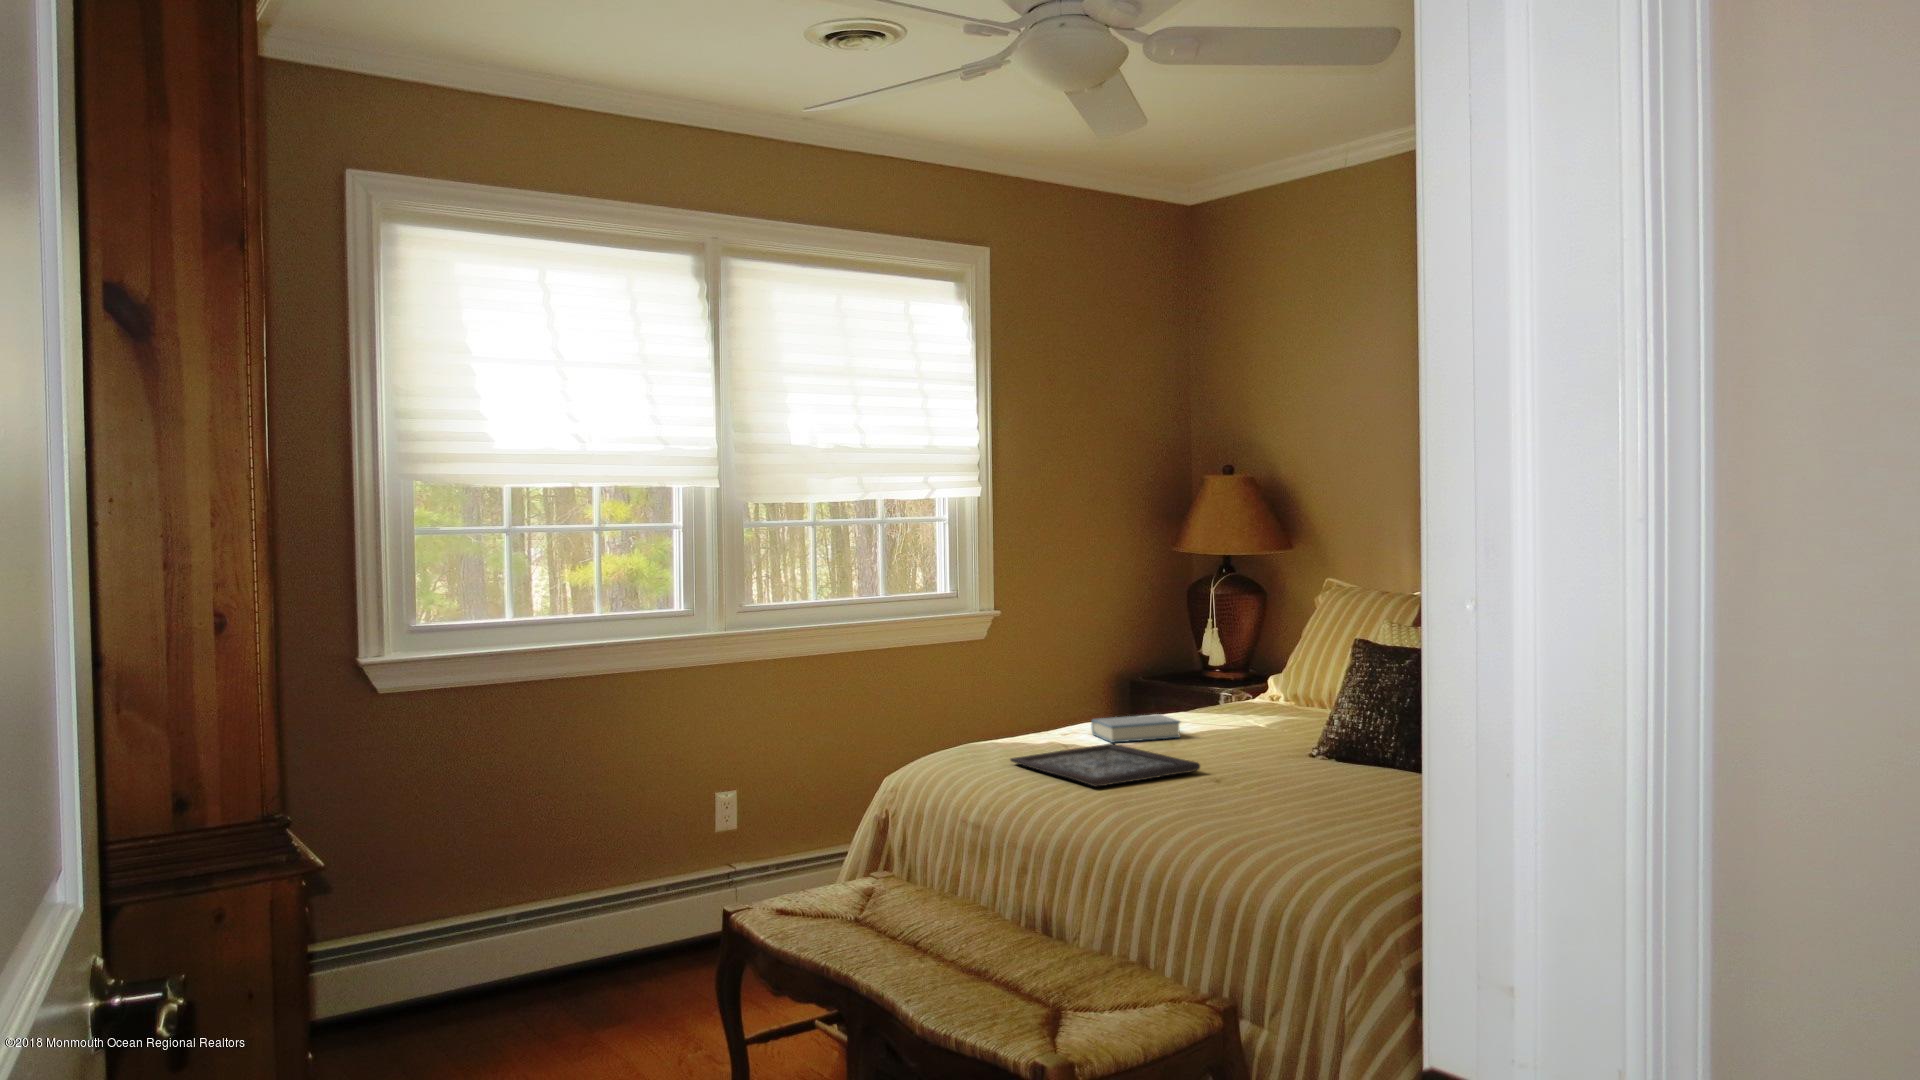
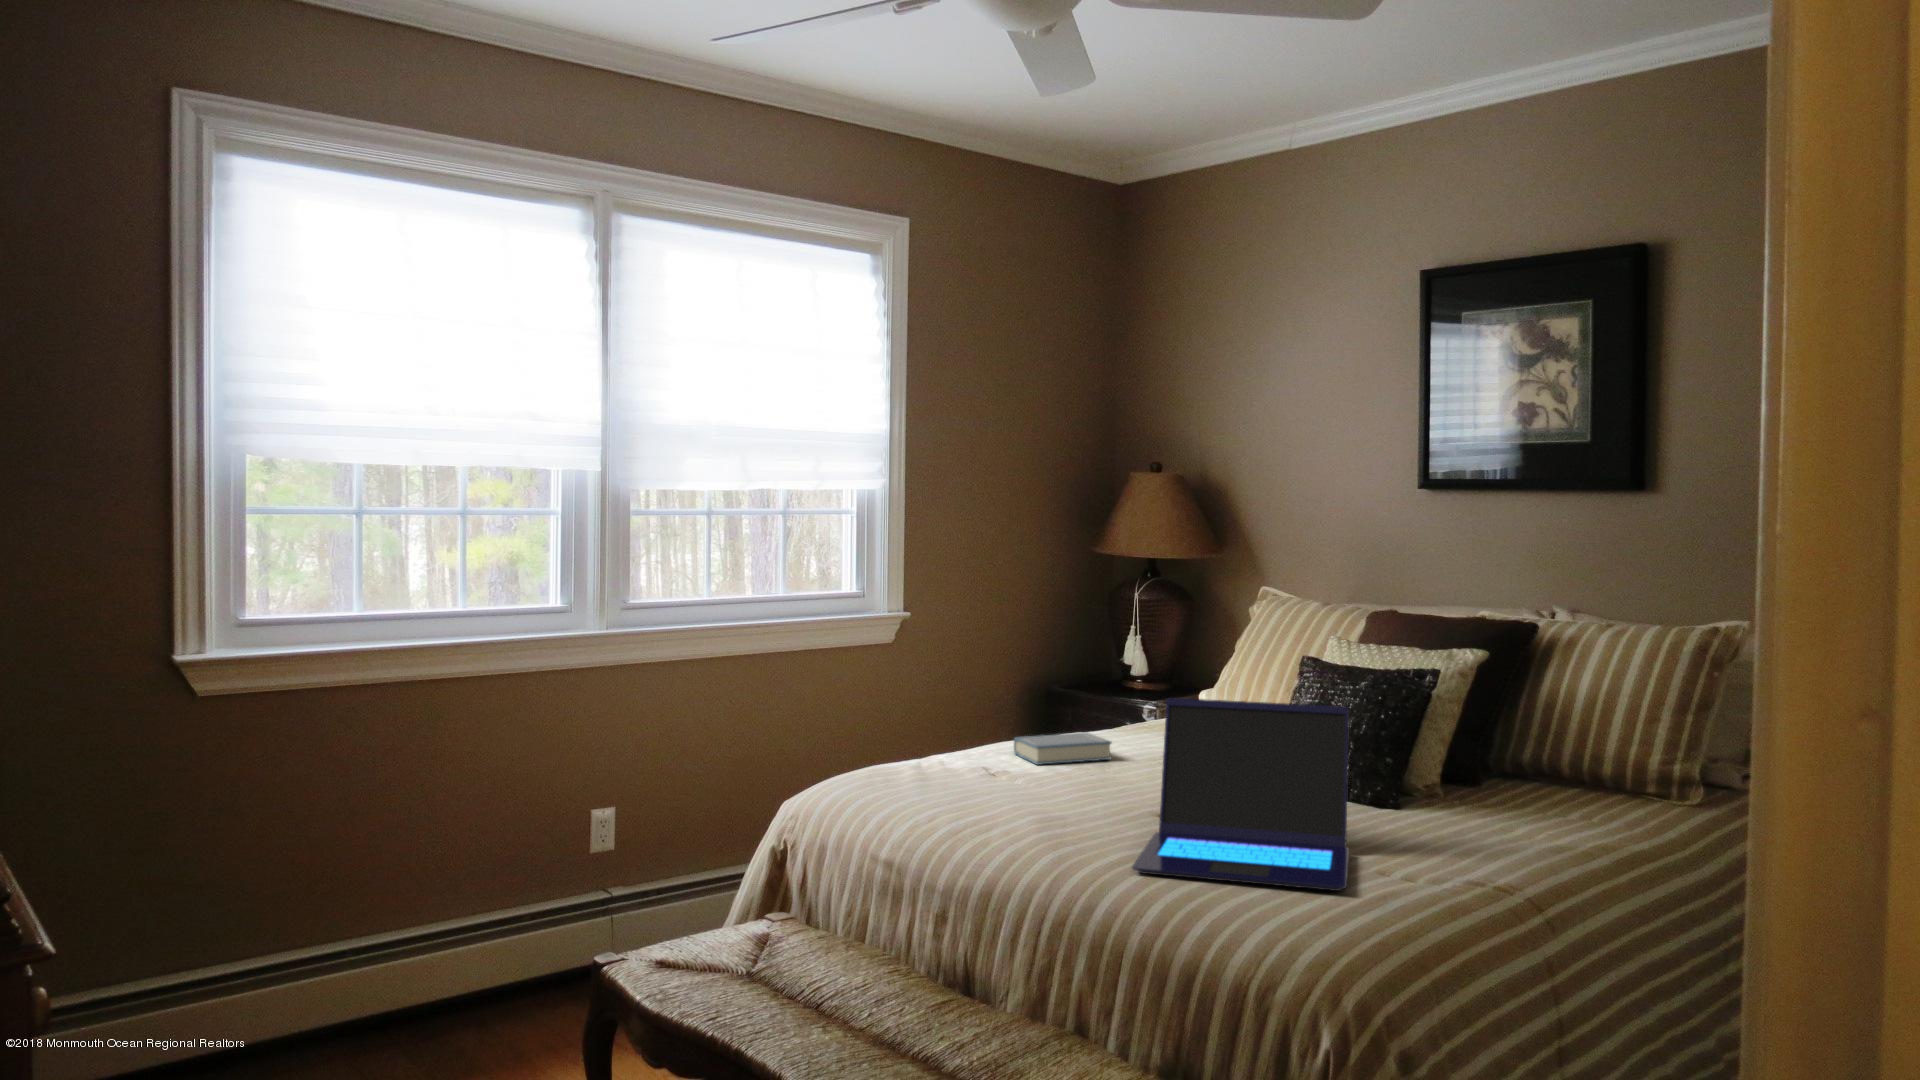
laptop: none [1184,675,1382,837] -> present [1132,698,1349,891]
tray: present [1010,743,1200,787] -> none [926,767,1140,821]

